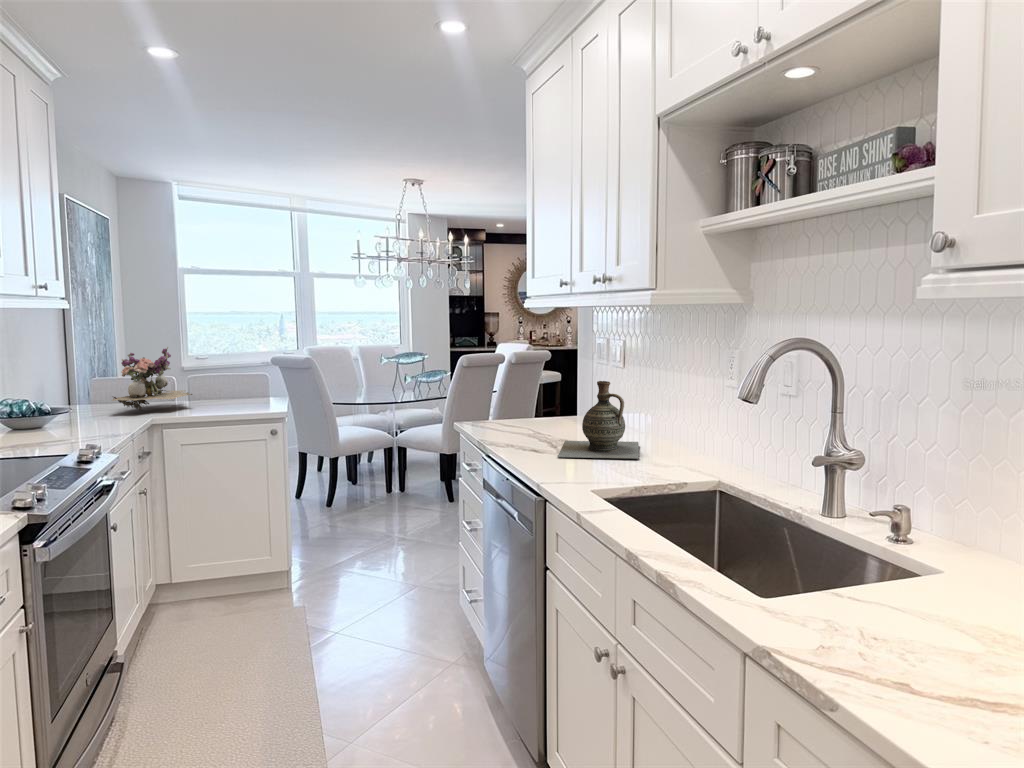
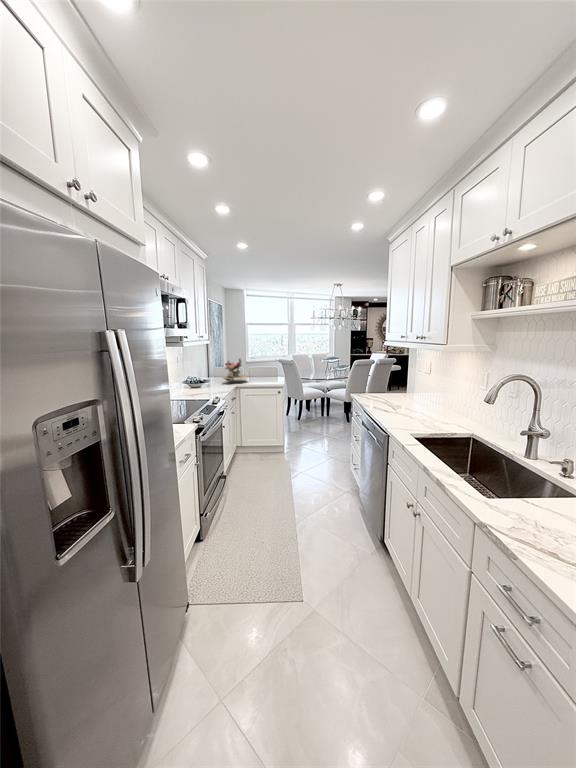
ceramic jug: present [558,381,639,458] -> none [396,383,435,419]

